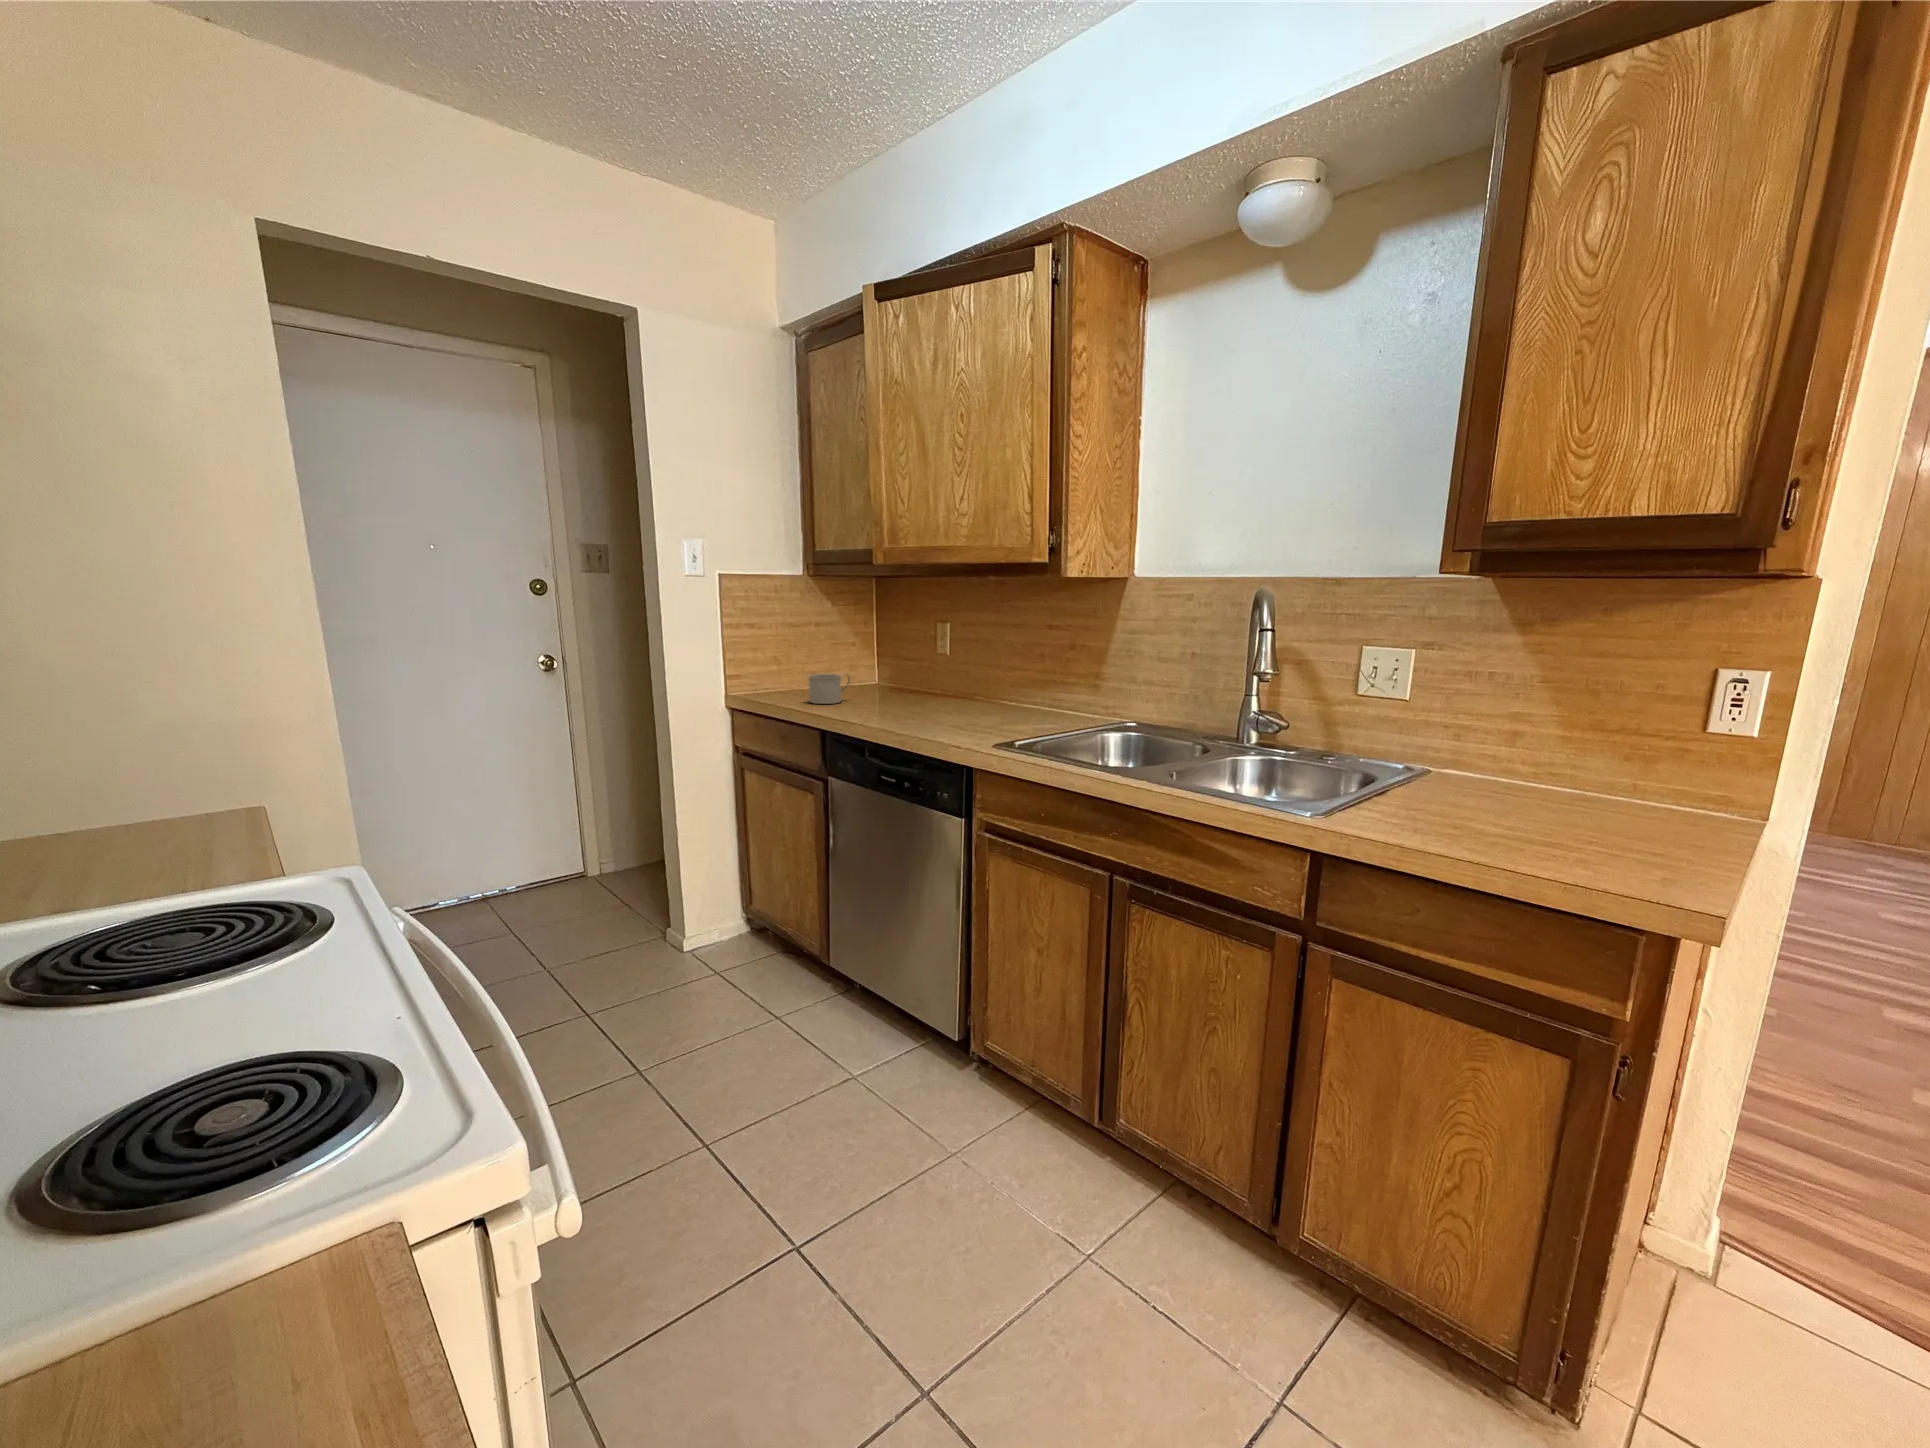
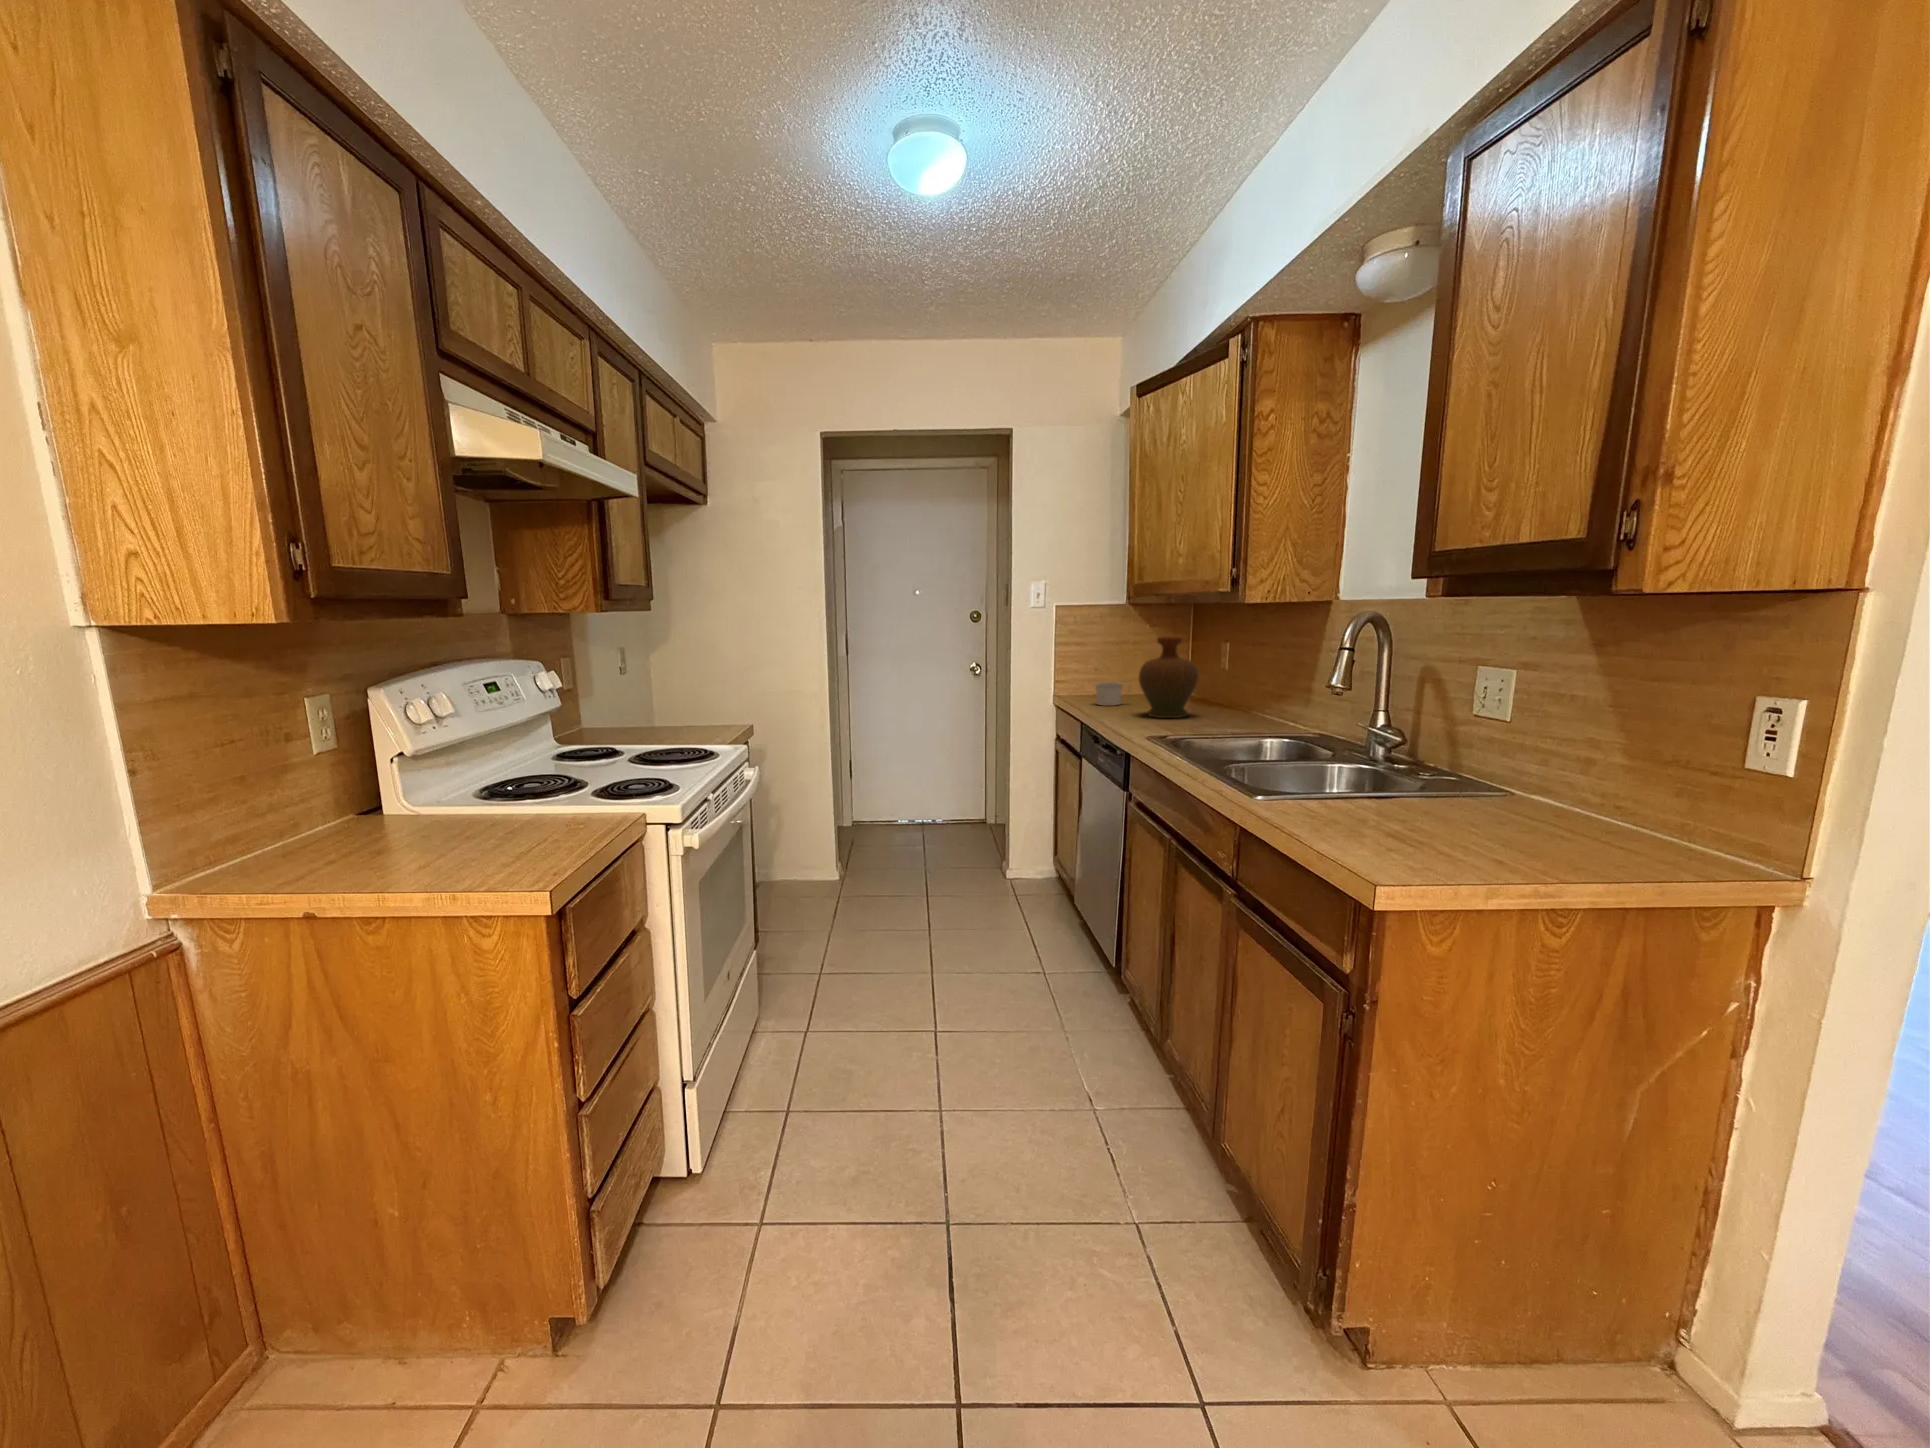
decorative vase: none [892,616,963,716] -> present [1139,636,1199,718]

